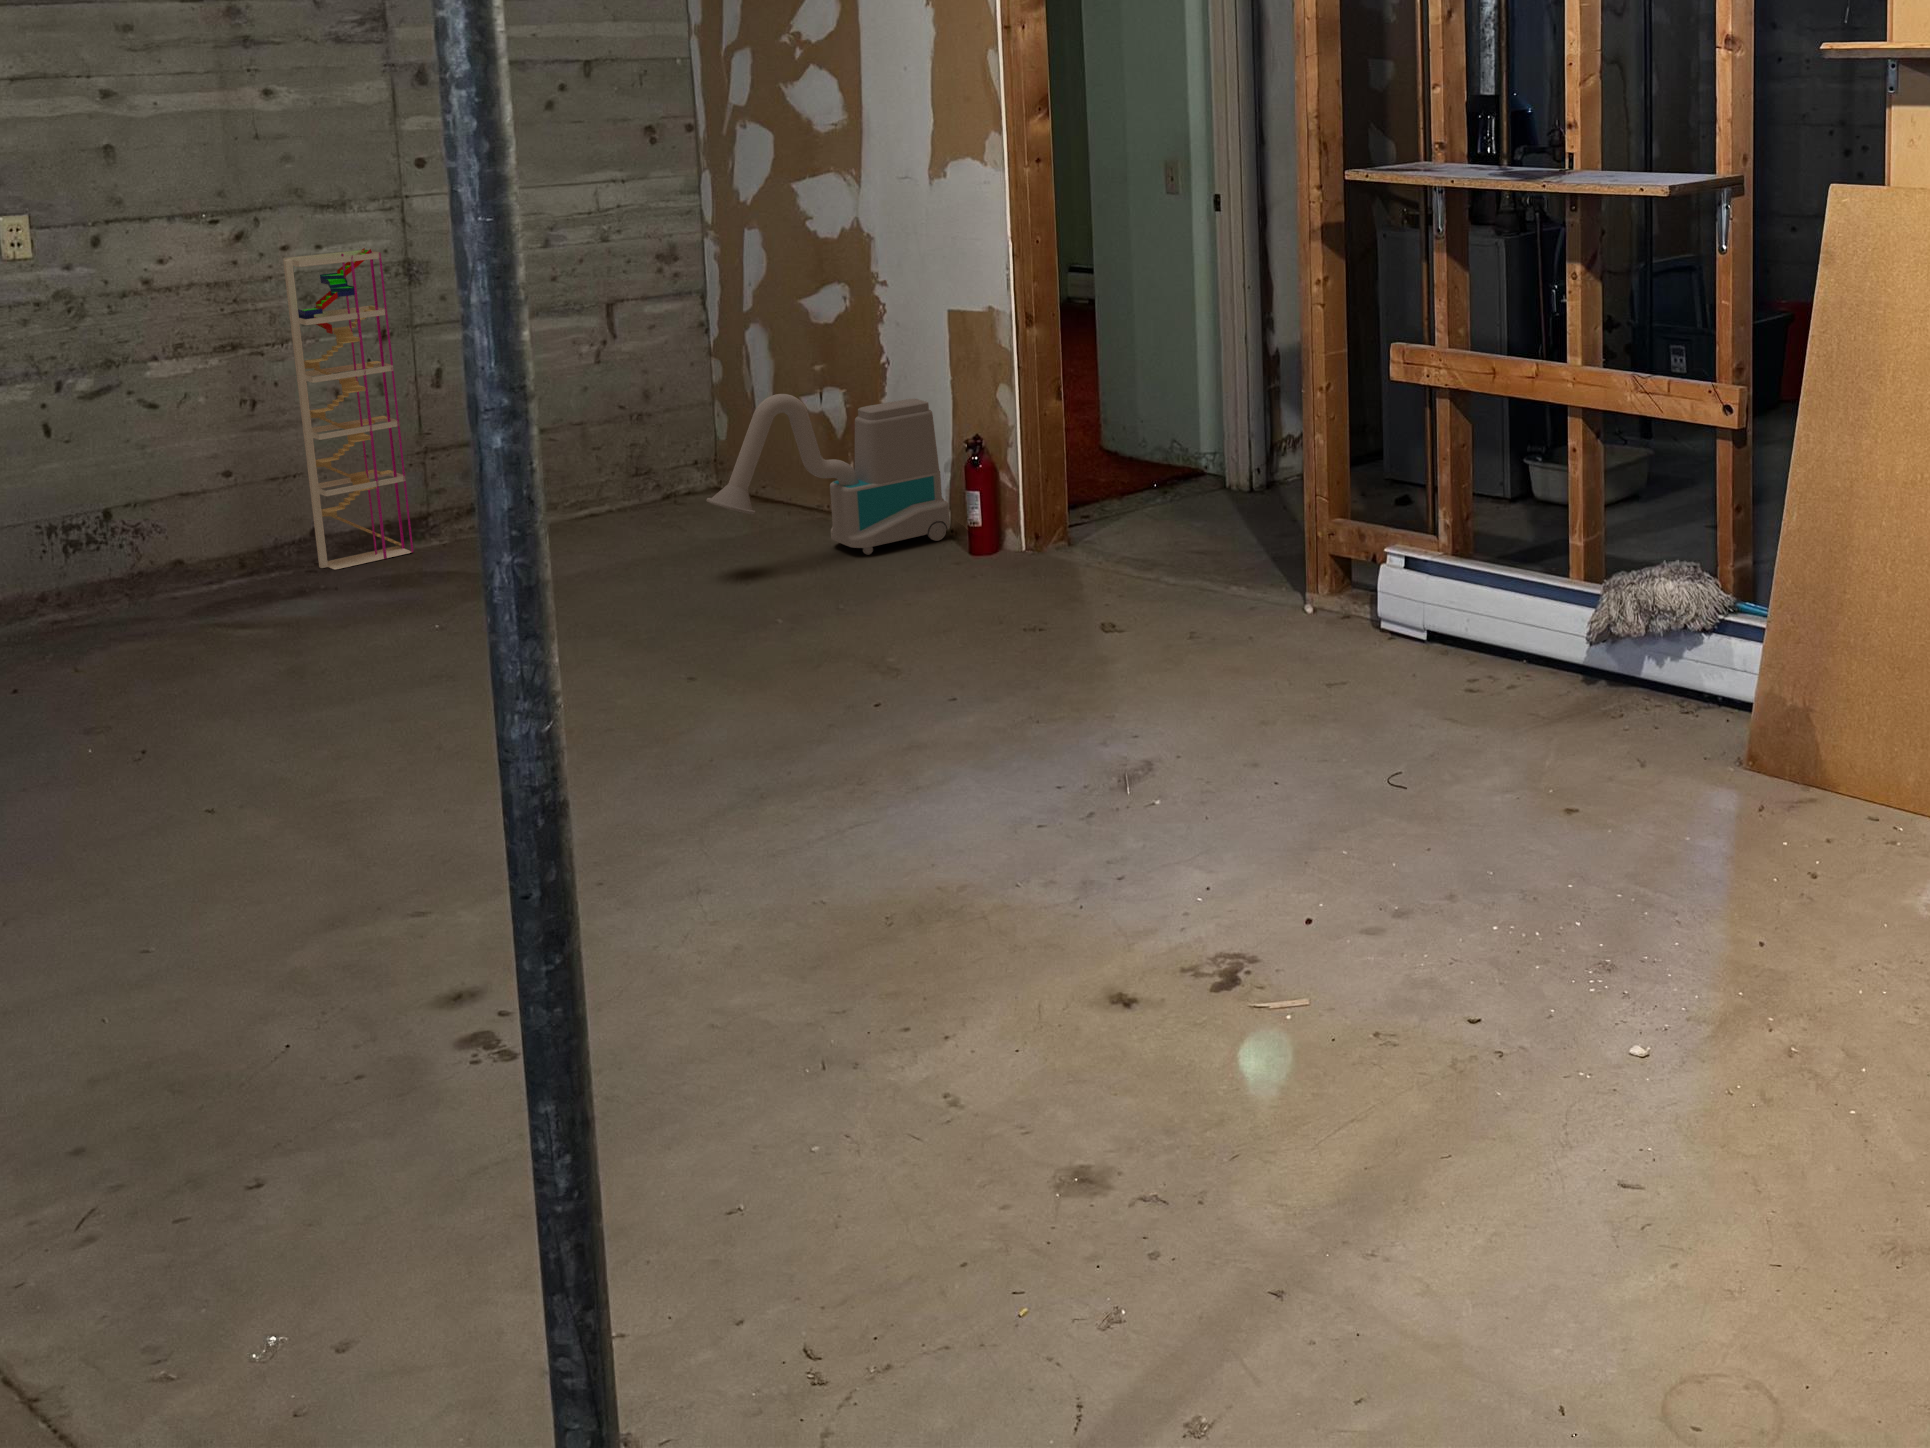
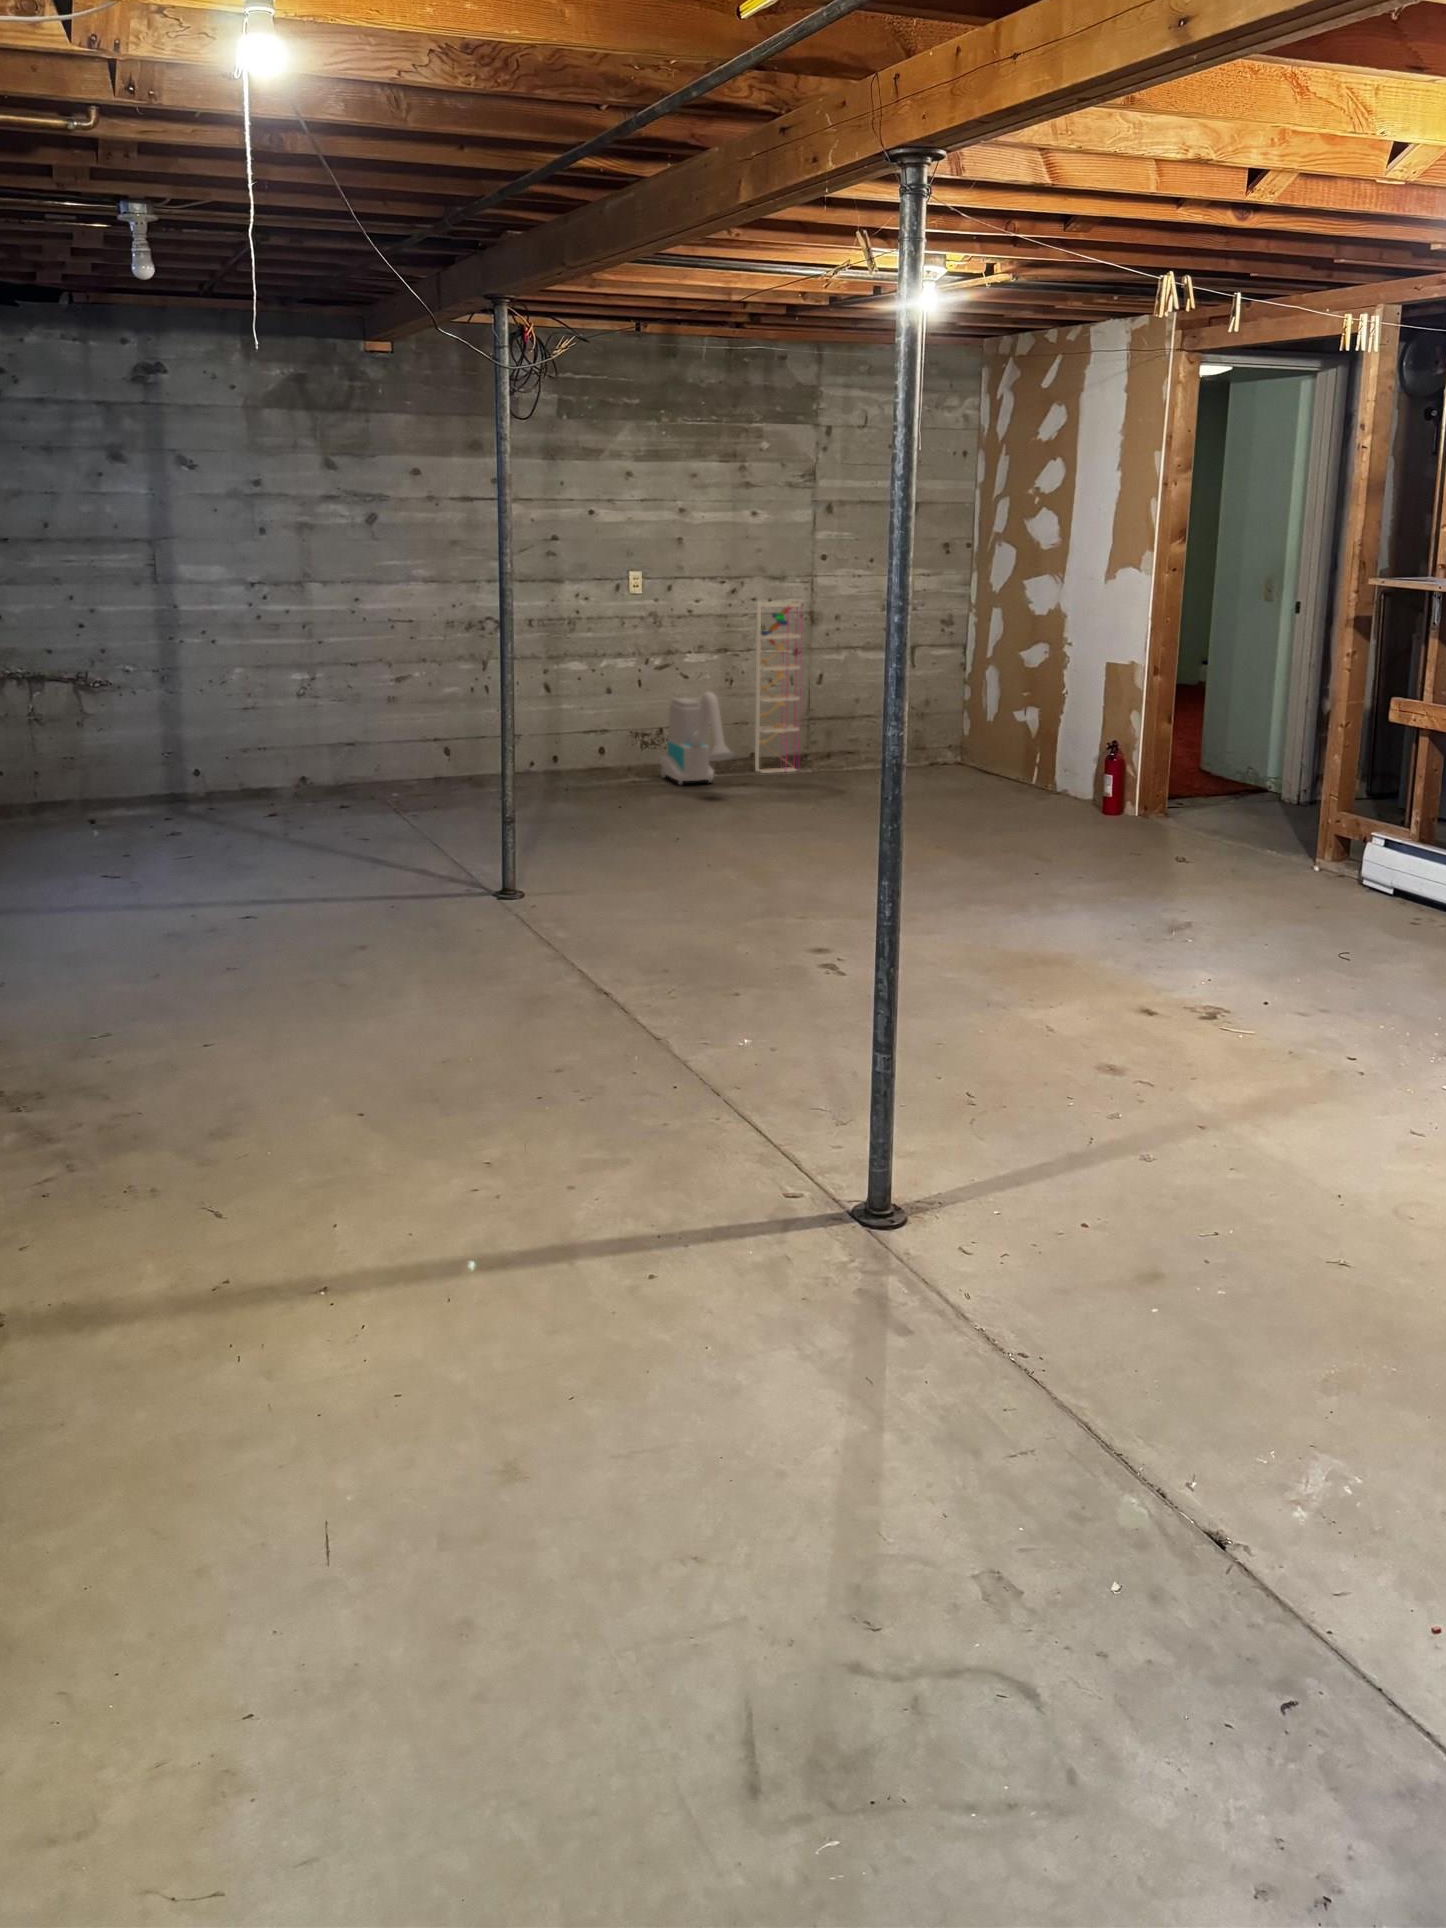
vacuum cleaner: present [706,394,950,555] -> present [661,692,734,785]

